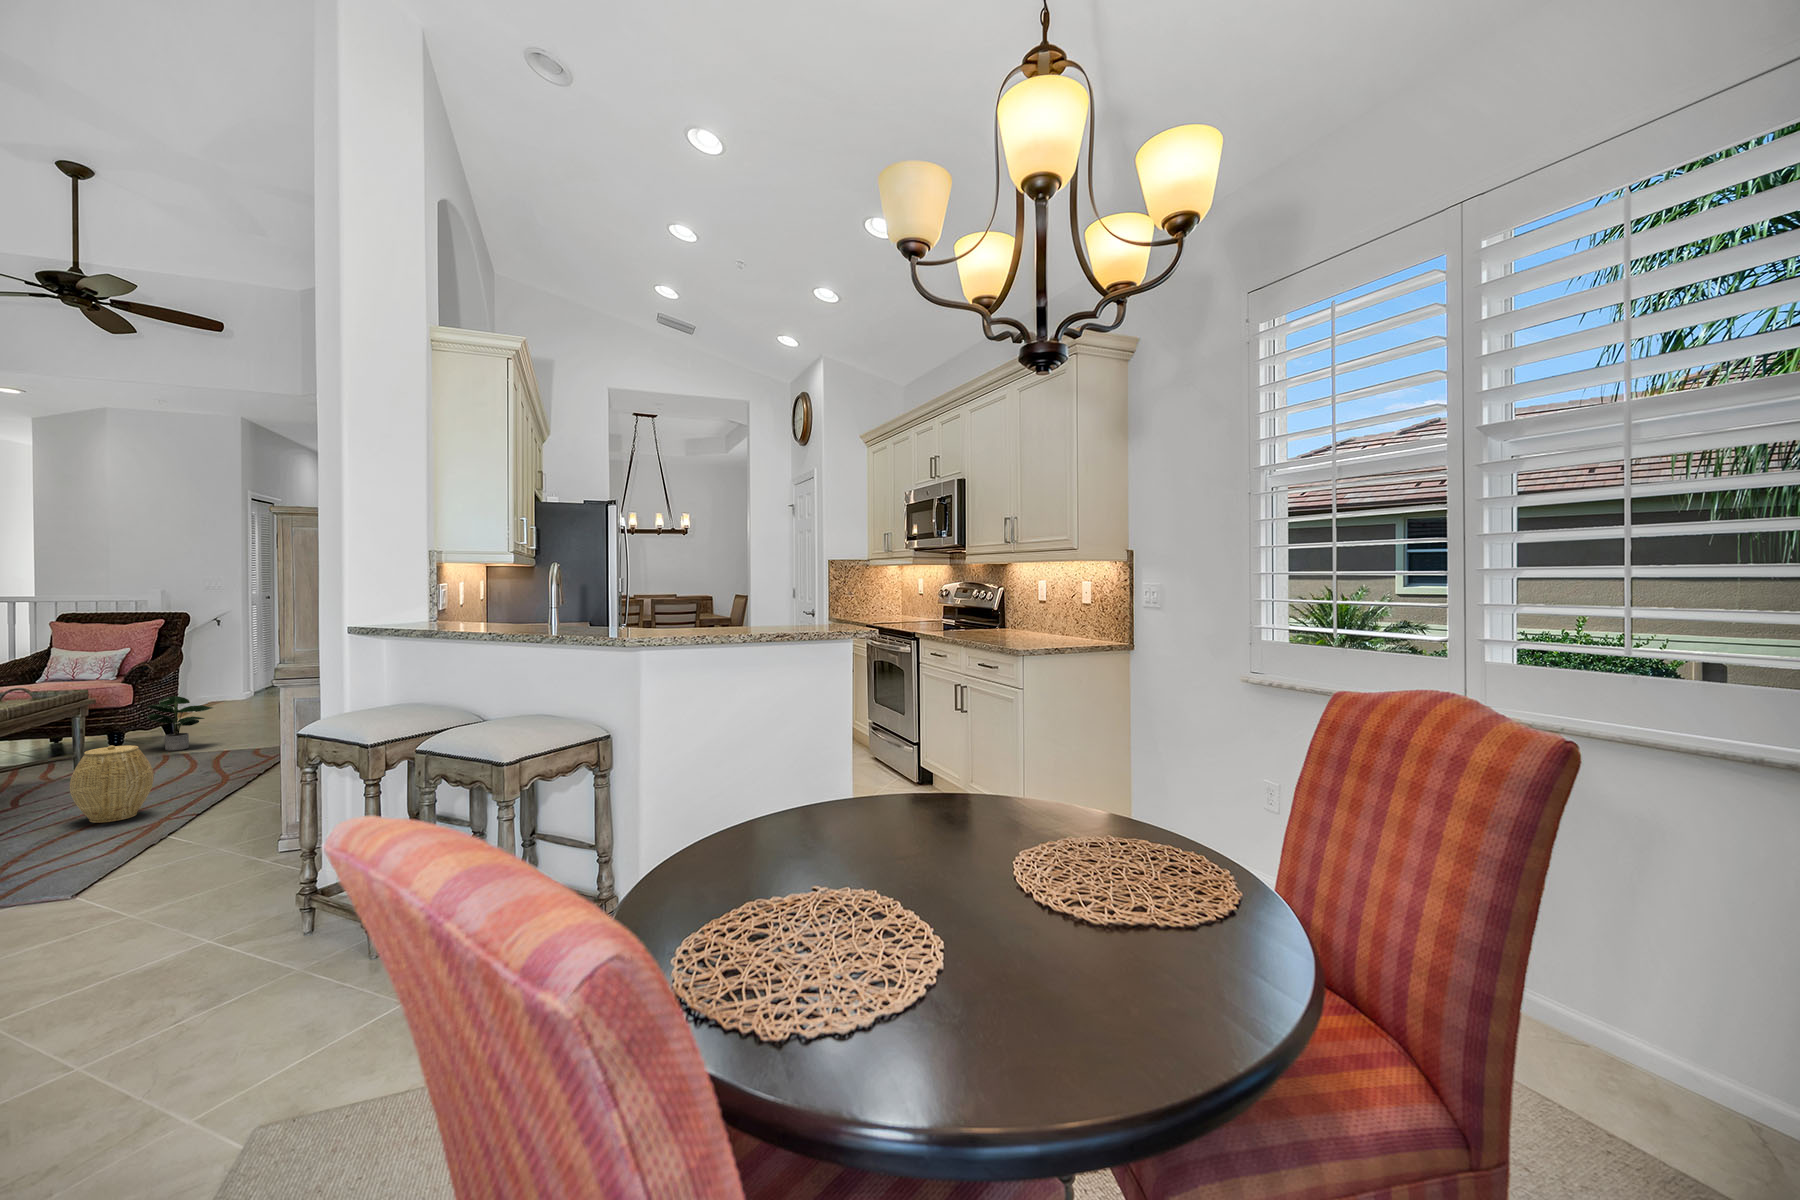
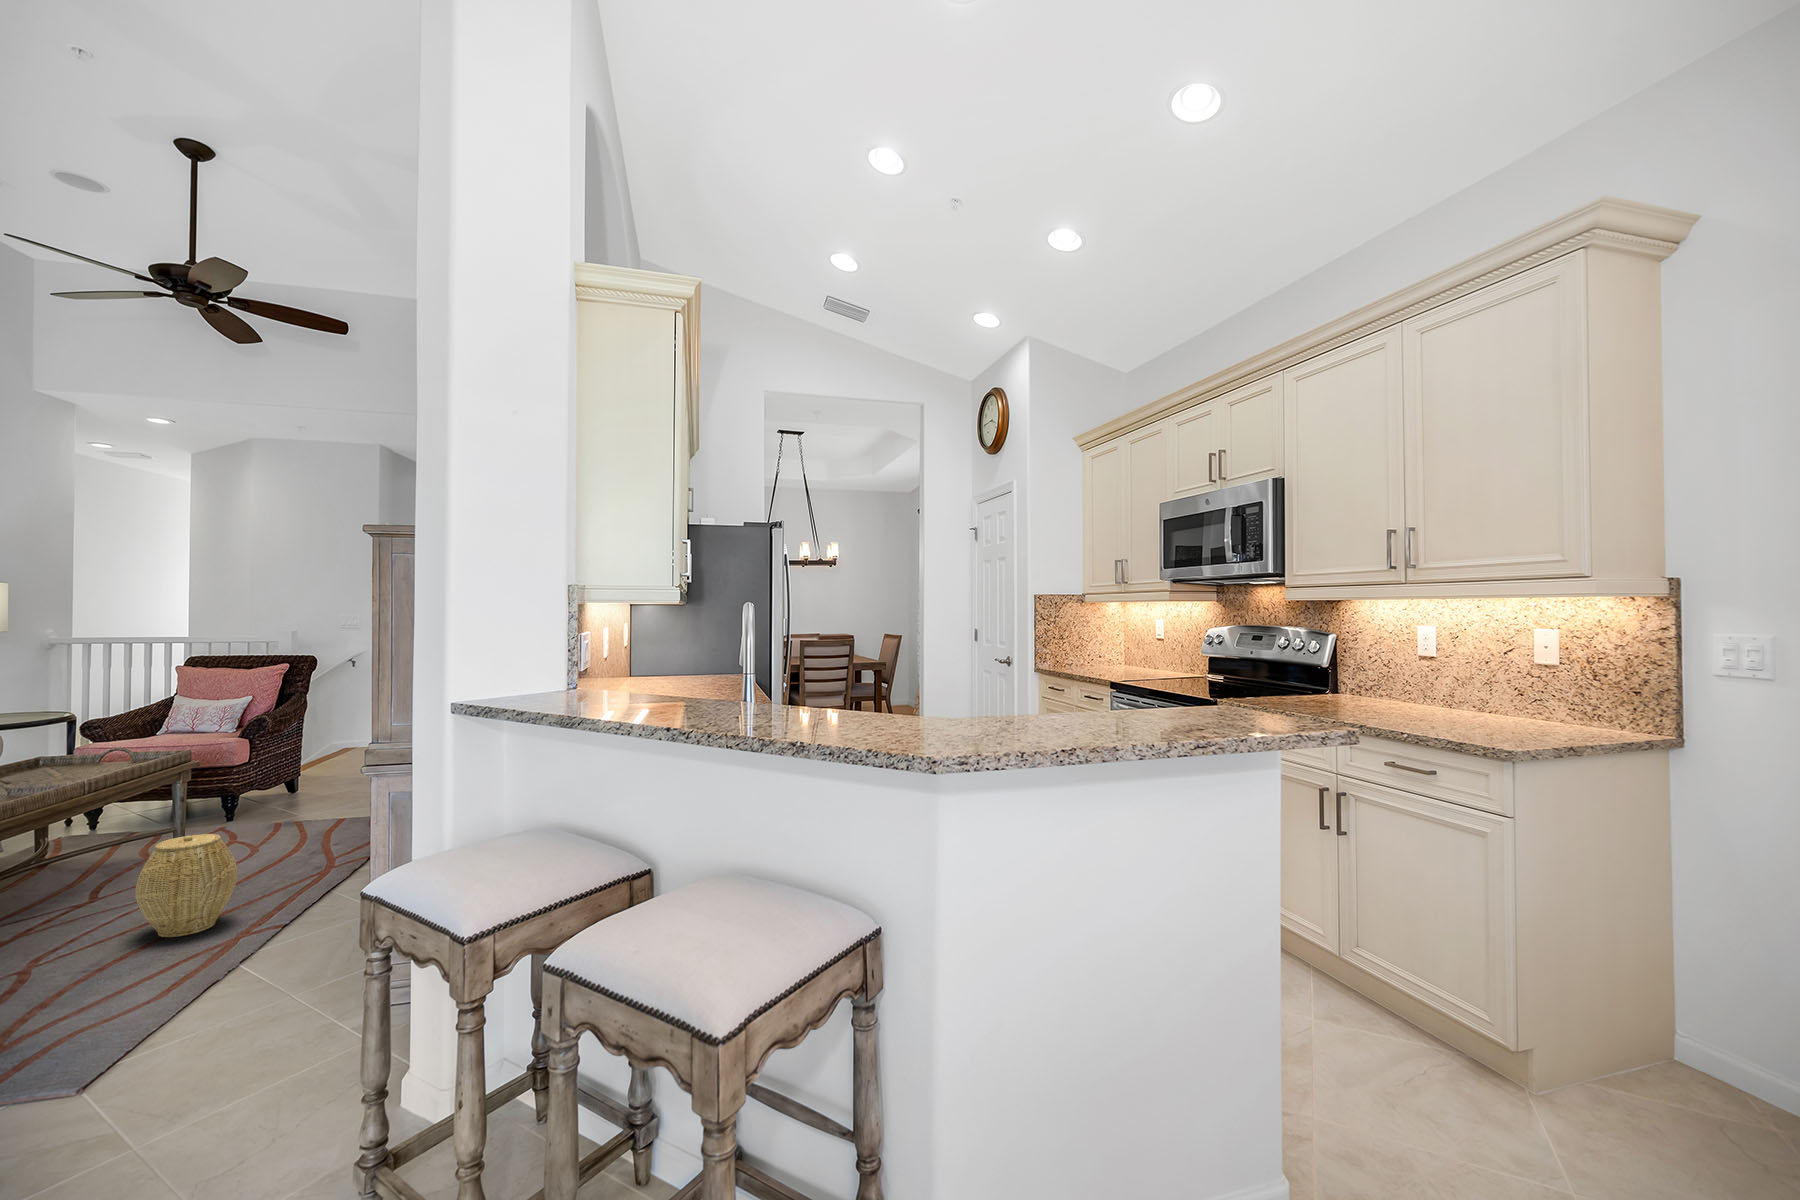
potted plant: present [147,696,213,751] -> none [263,752,334,816]

